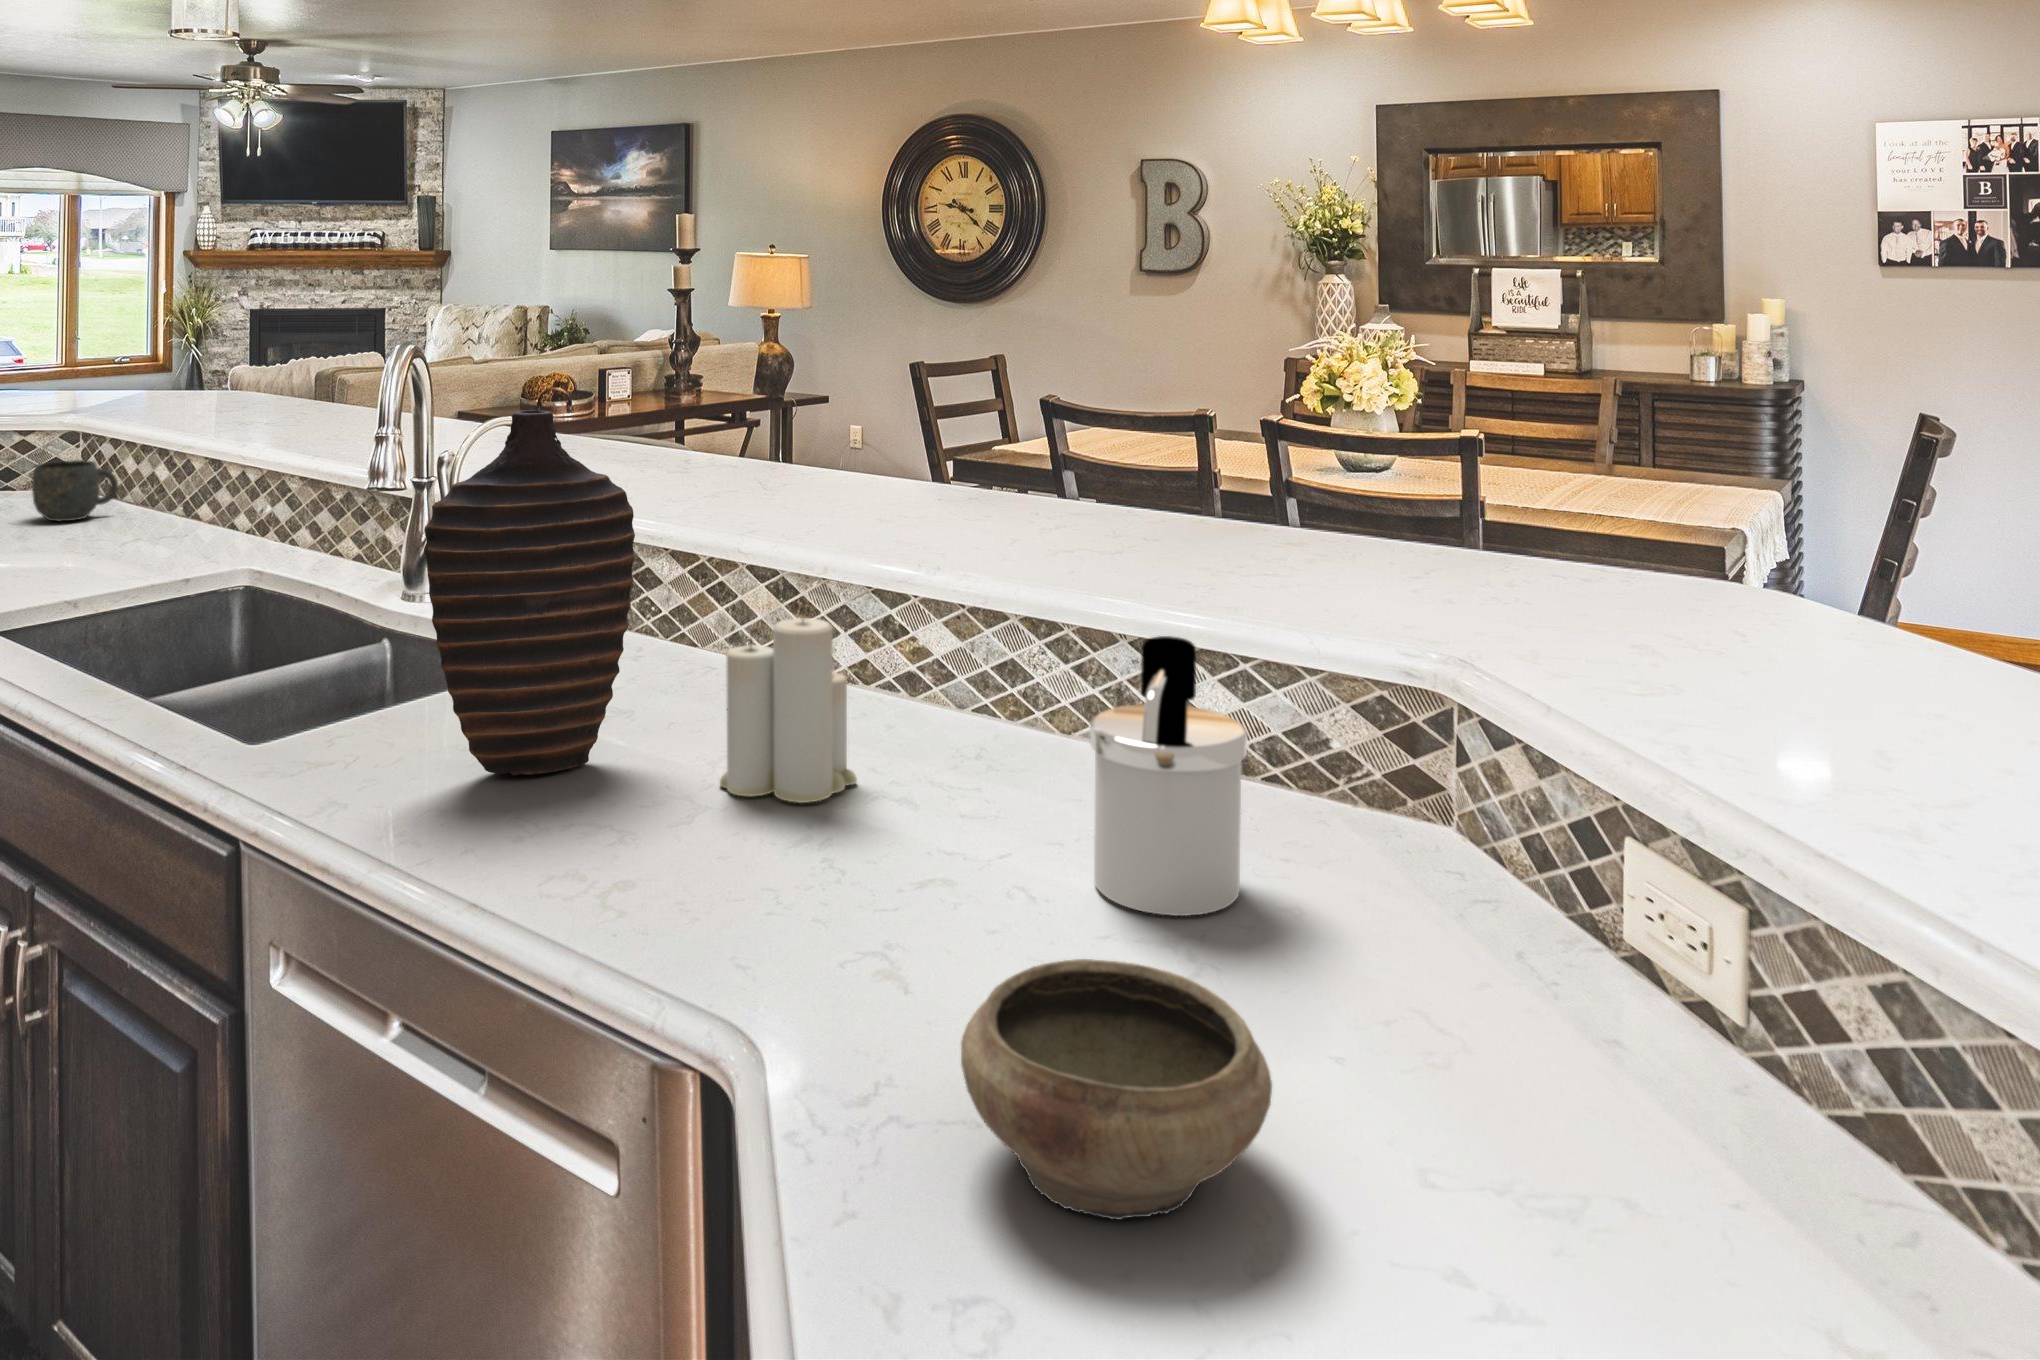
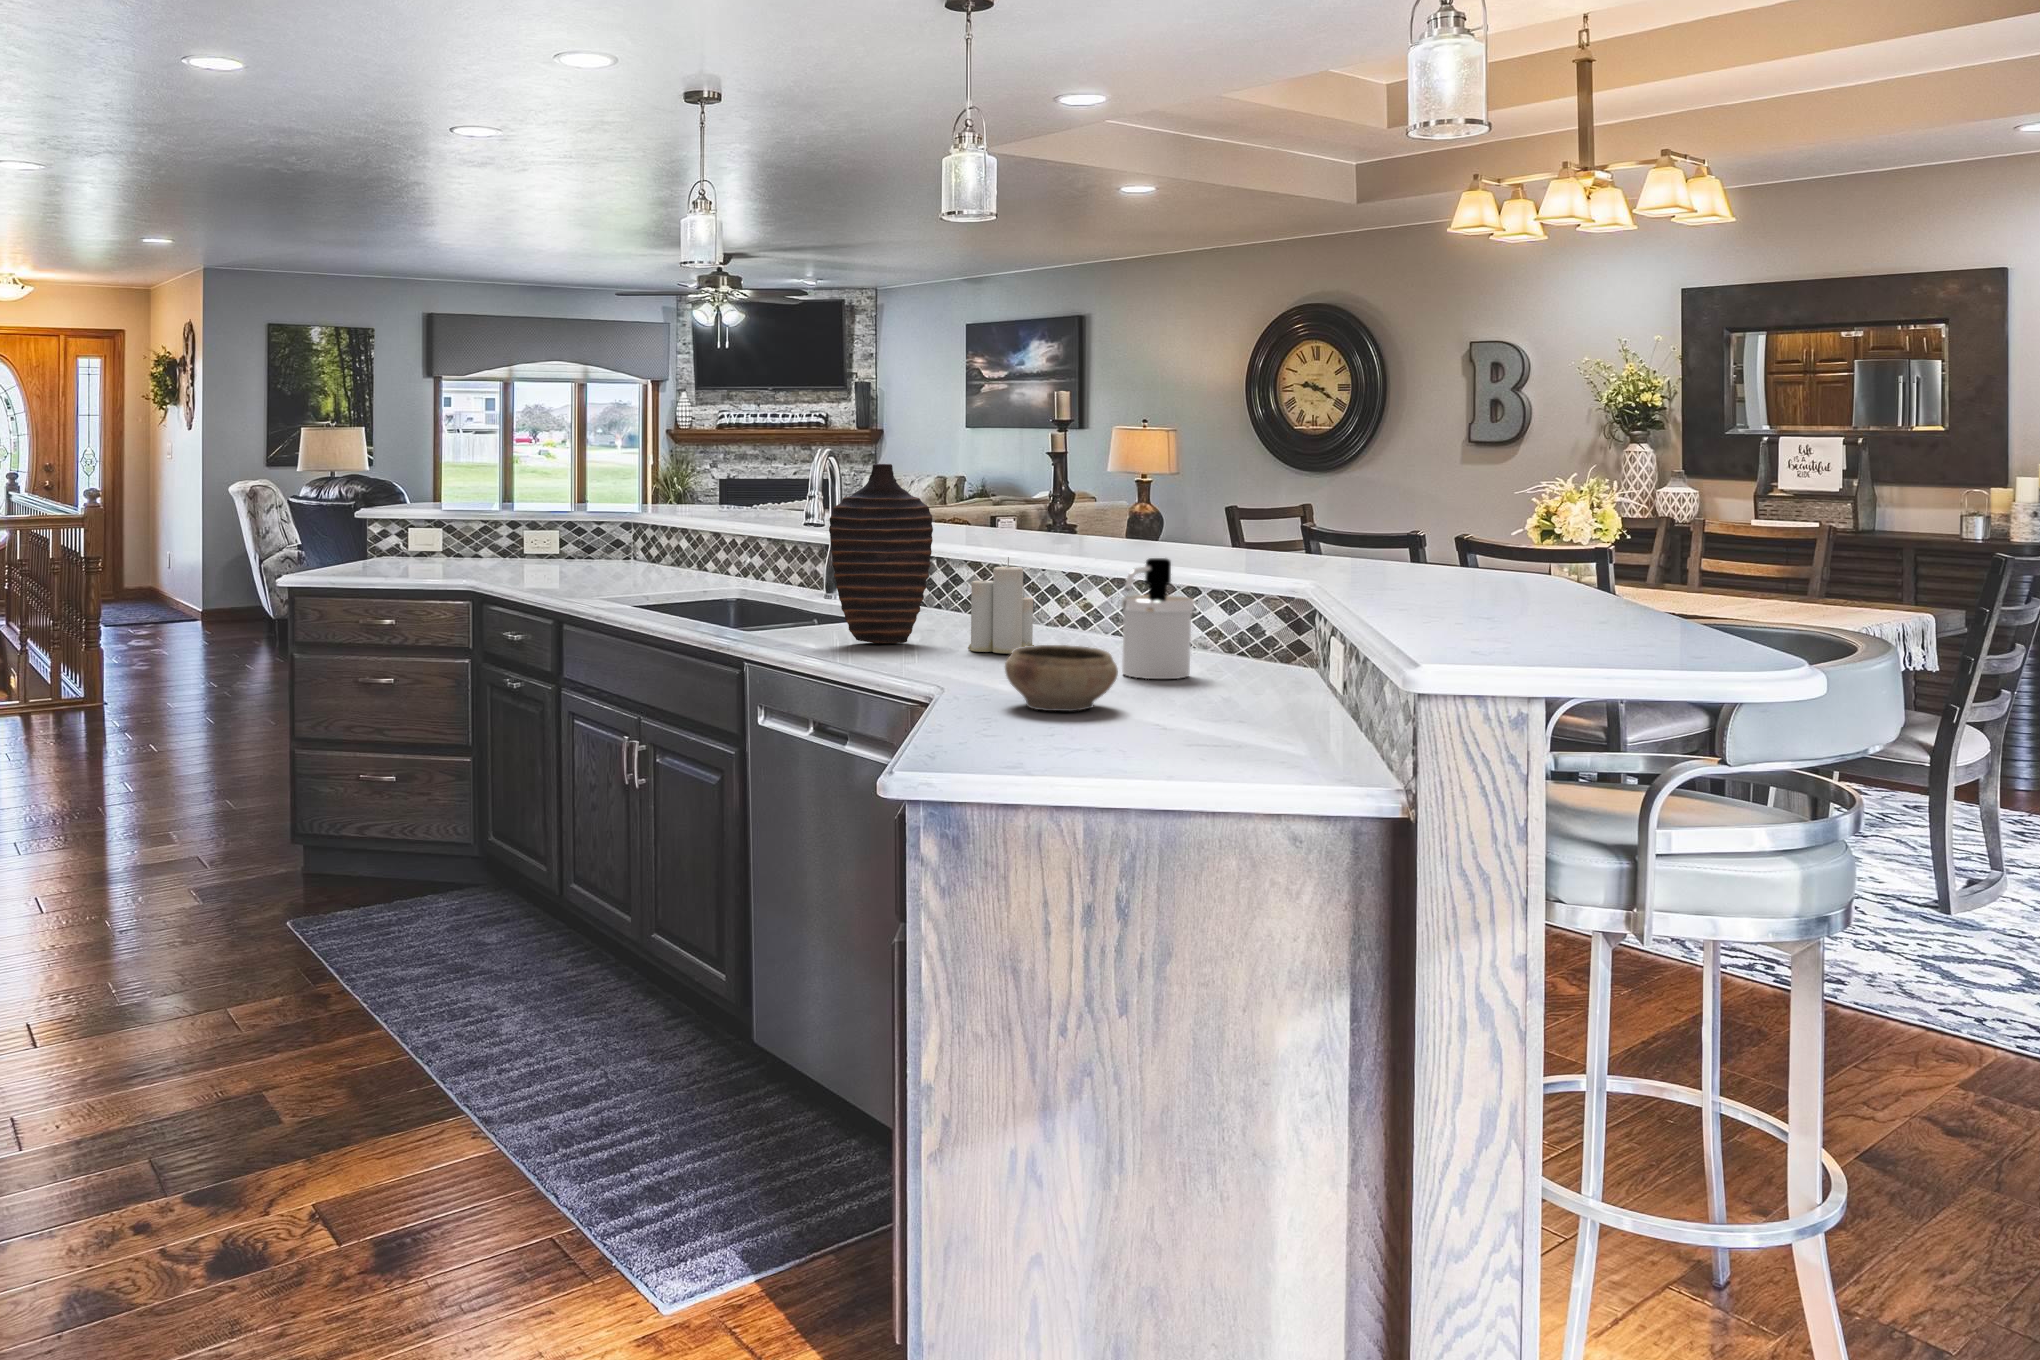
mug: present [32,460,118,521] -> none [607,537,656,573]

